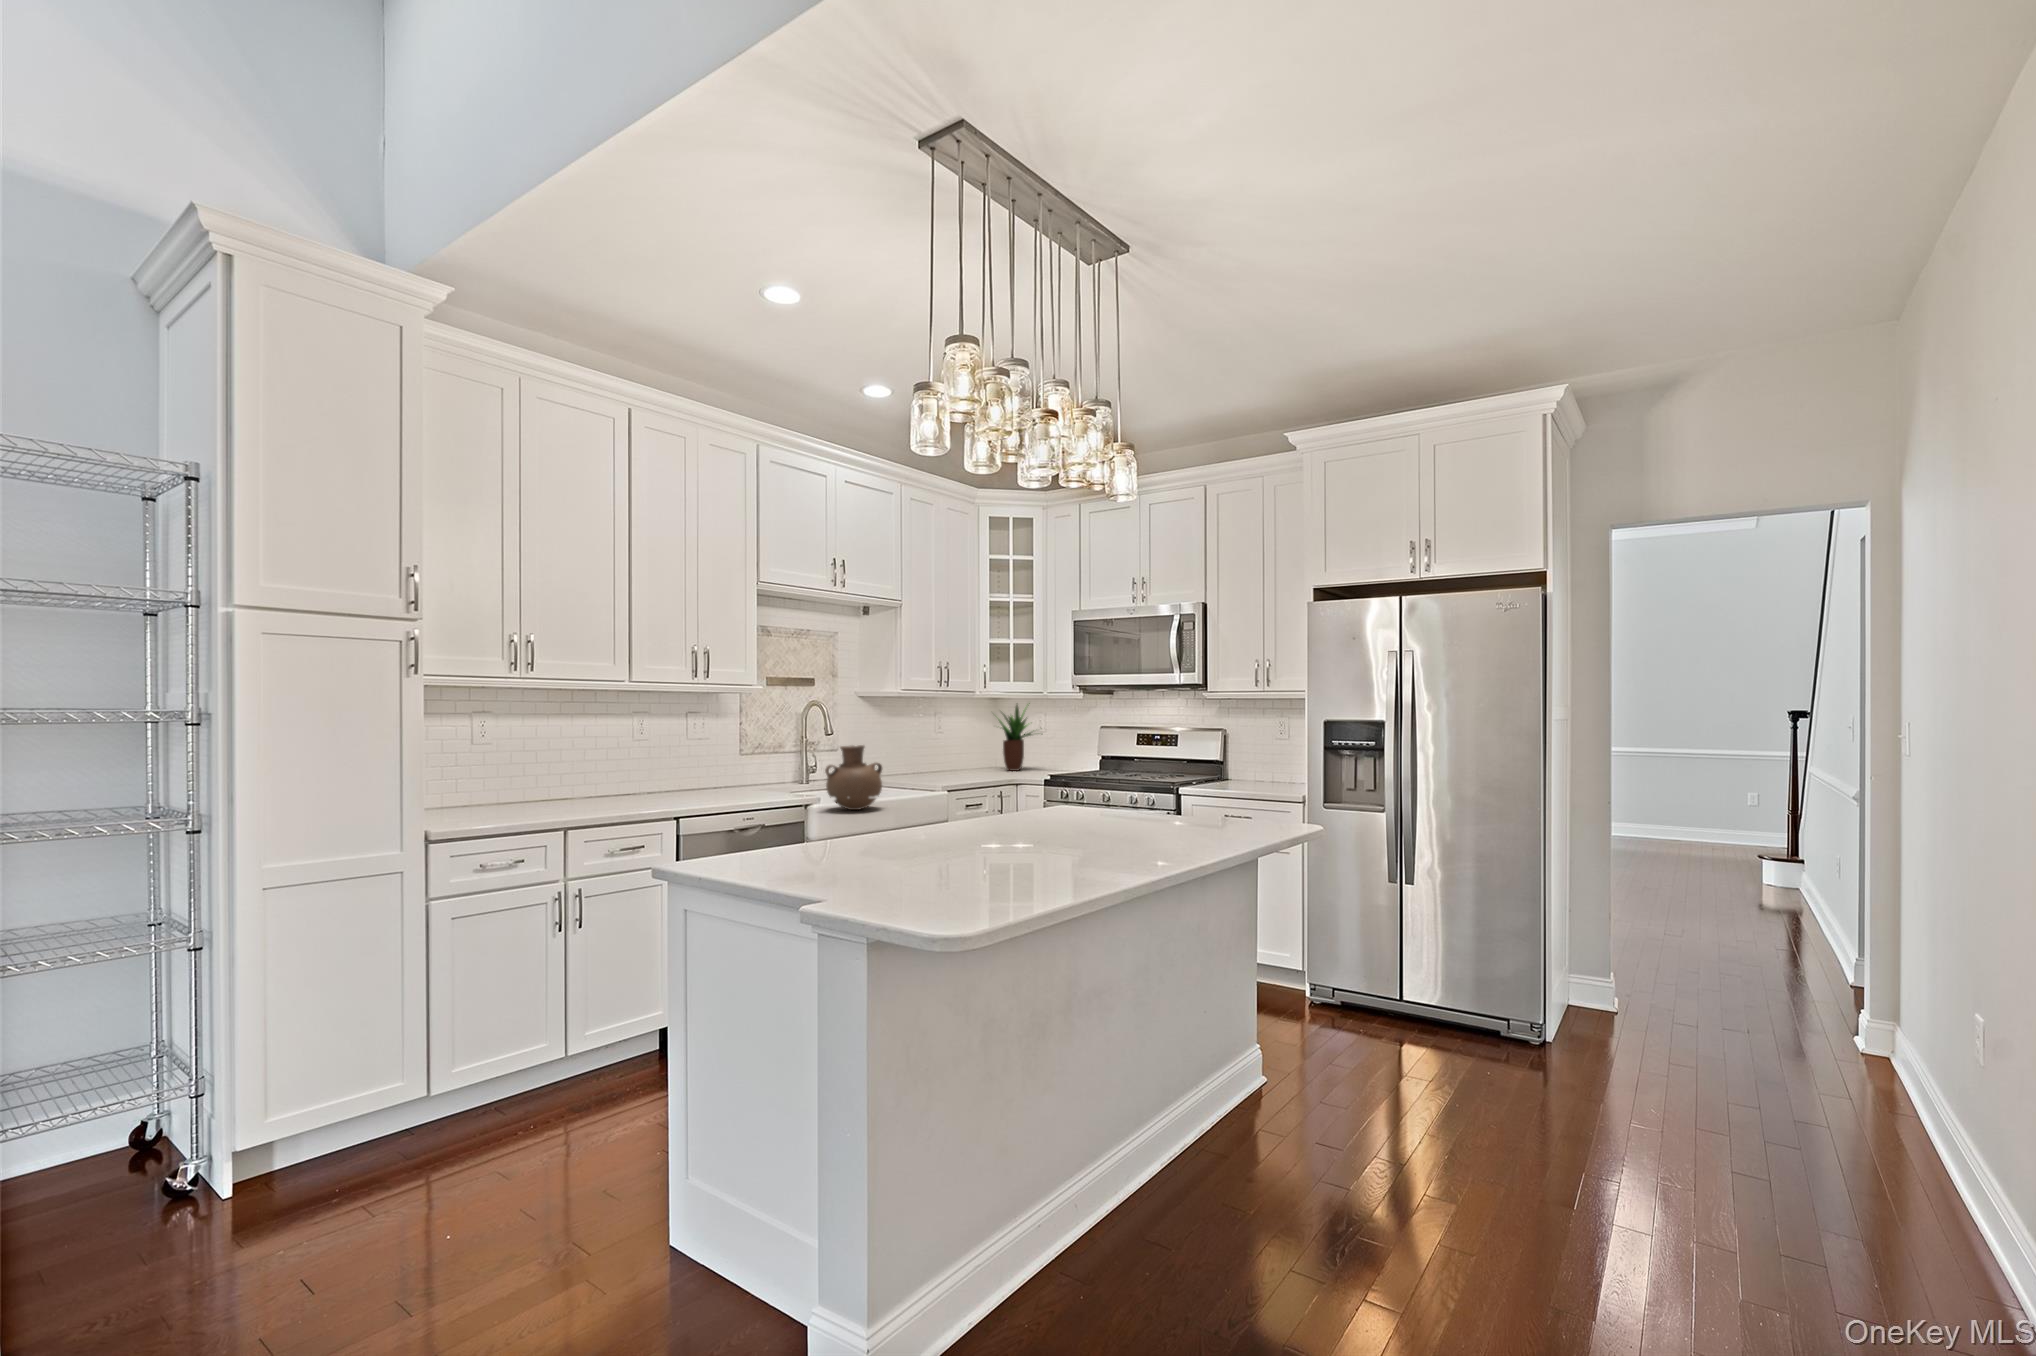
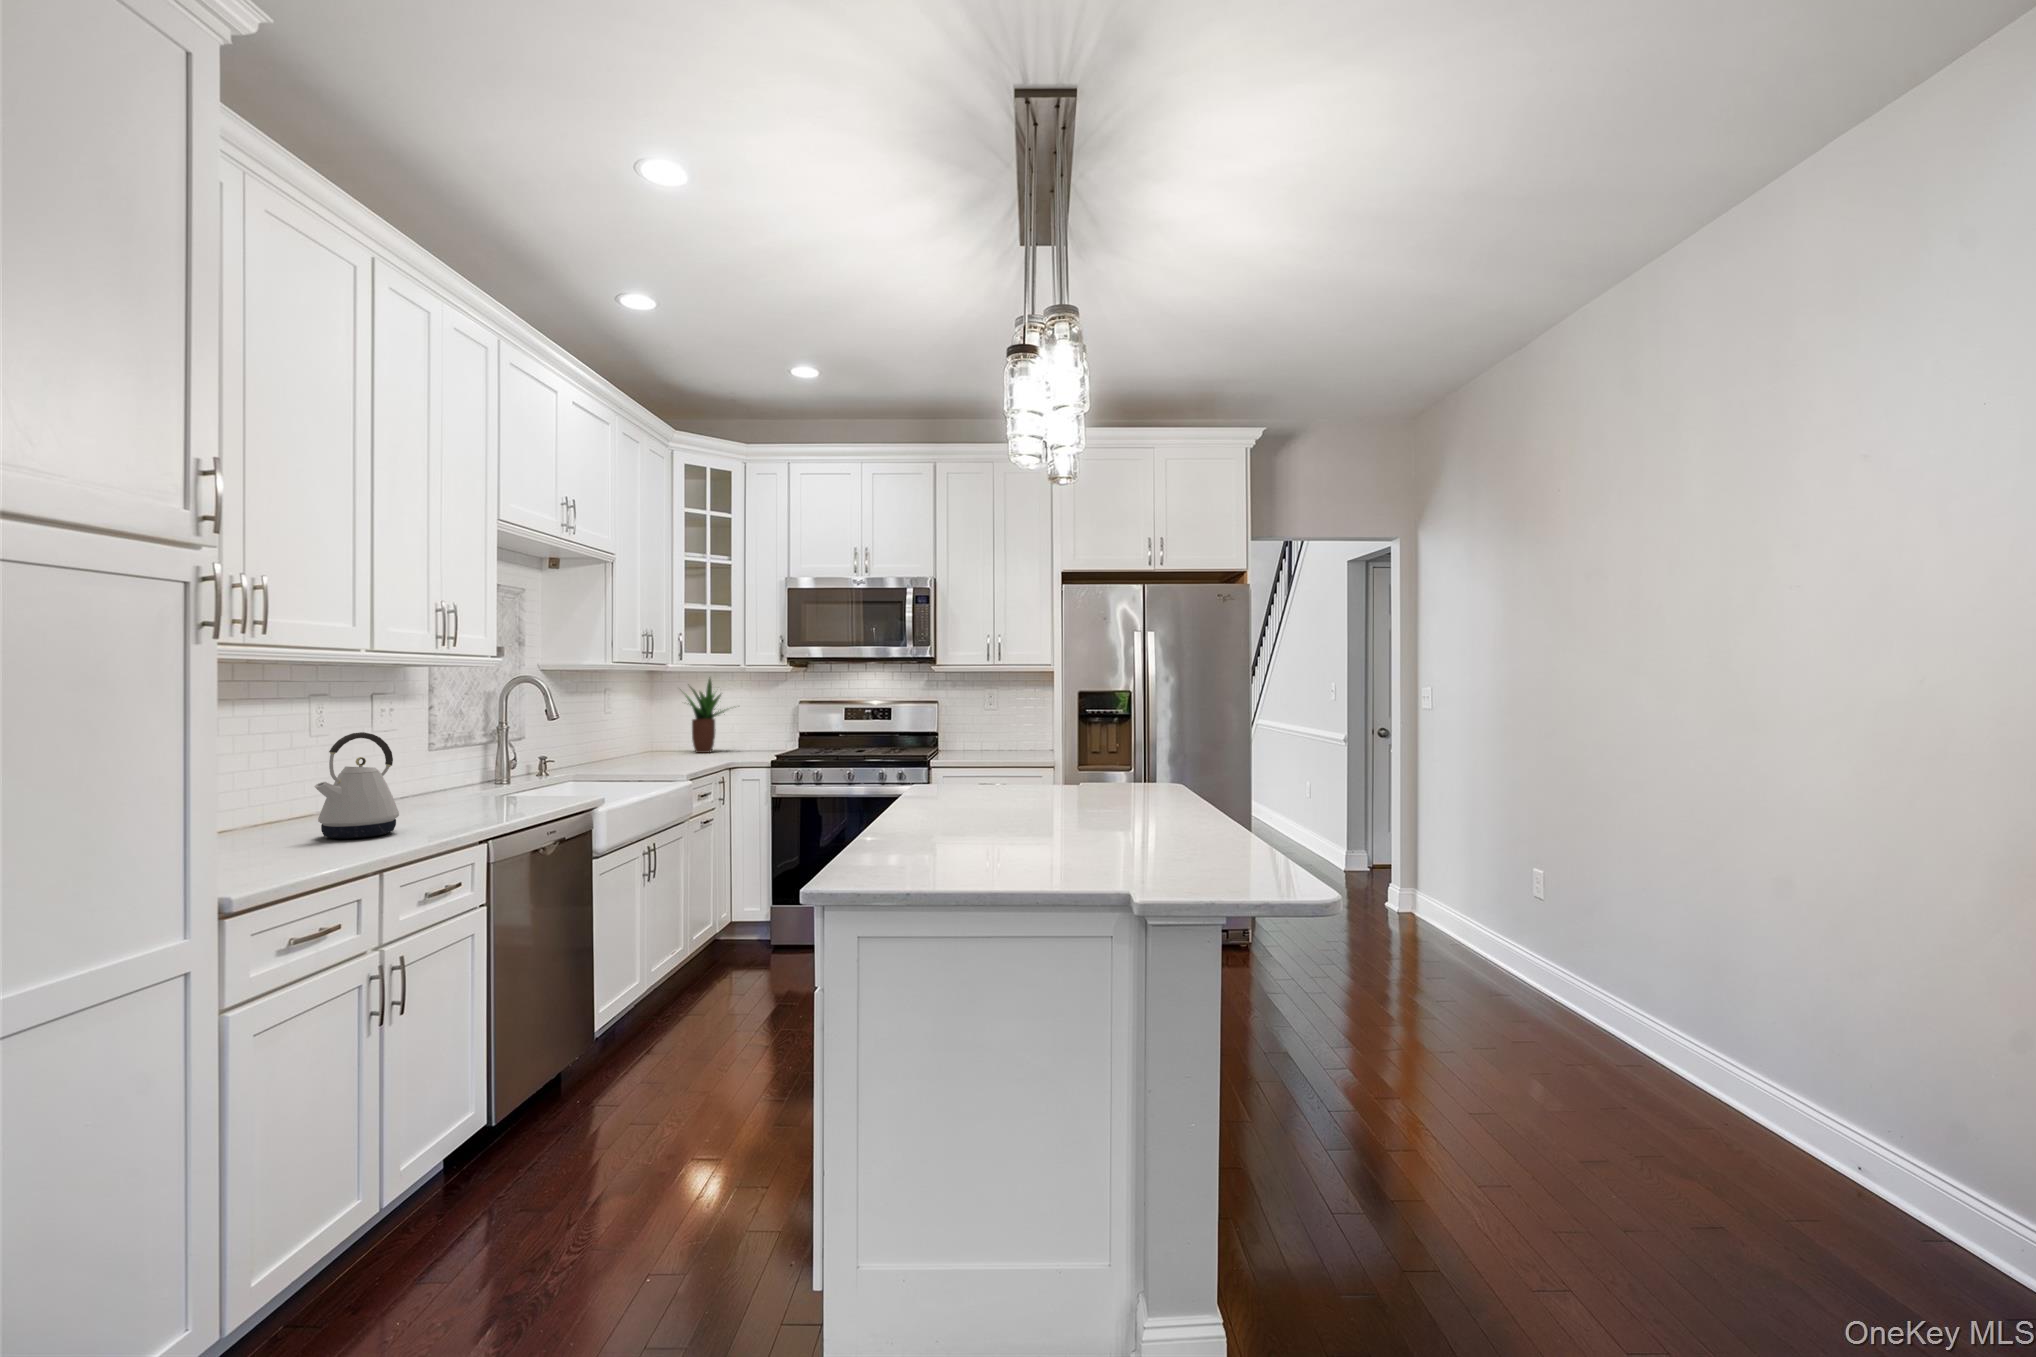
vase: present [825,745,882,810] -> none [463,709,550,794]
kettle: none [742,772,788,841] -> present [314,732,399,839]

